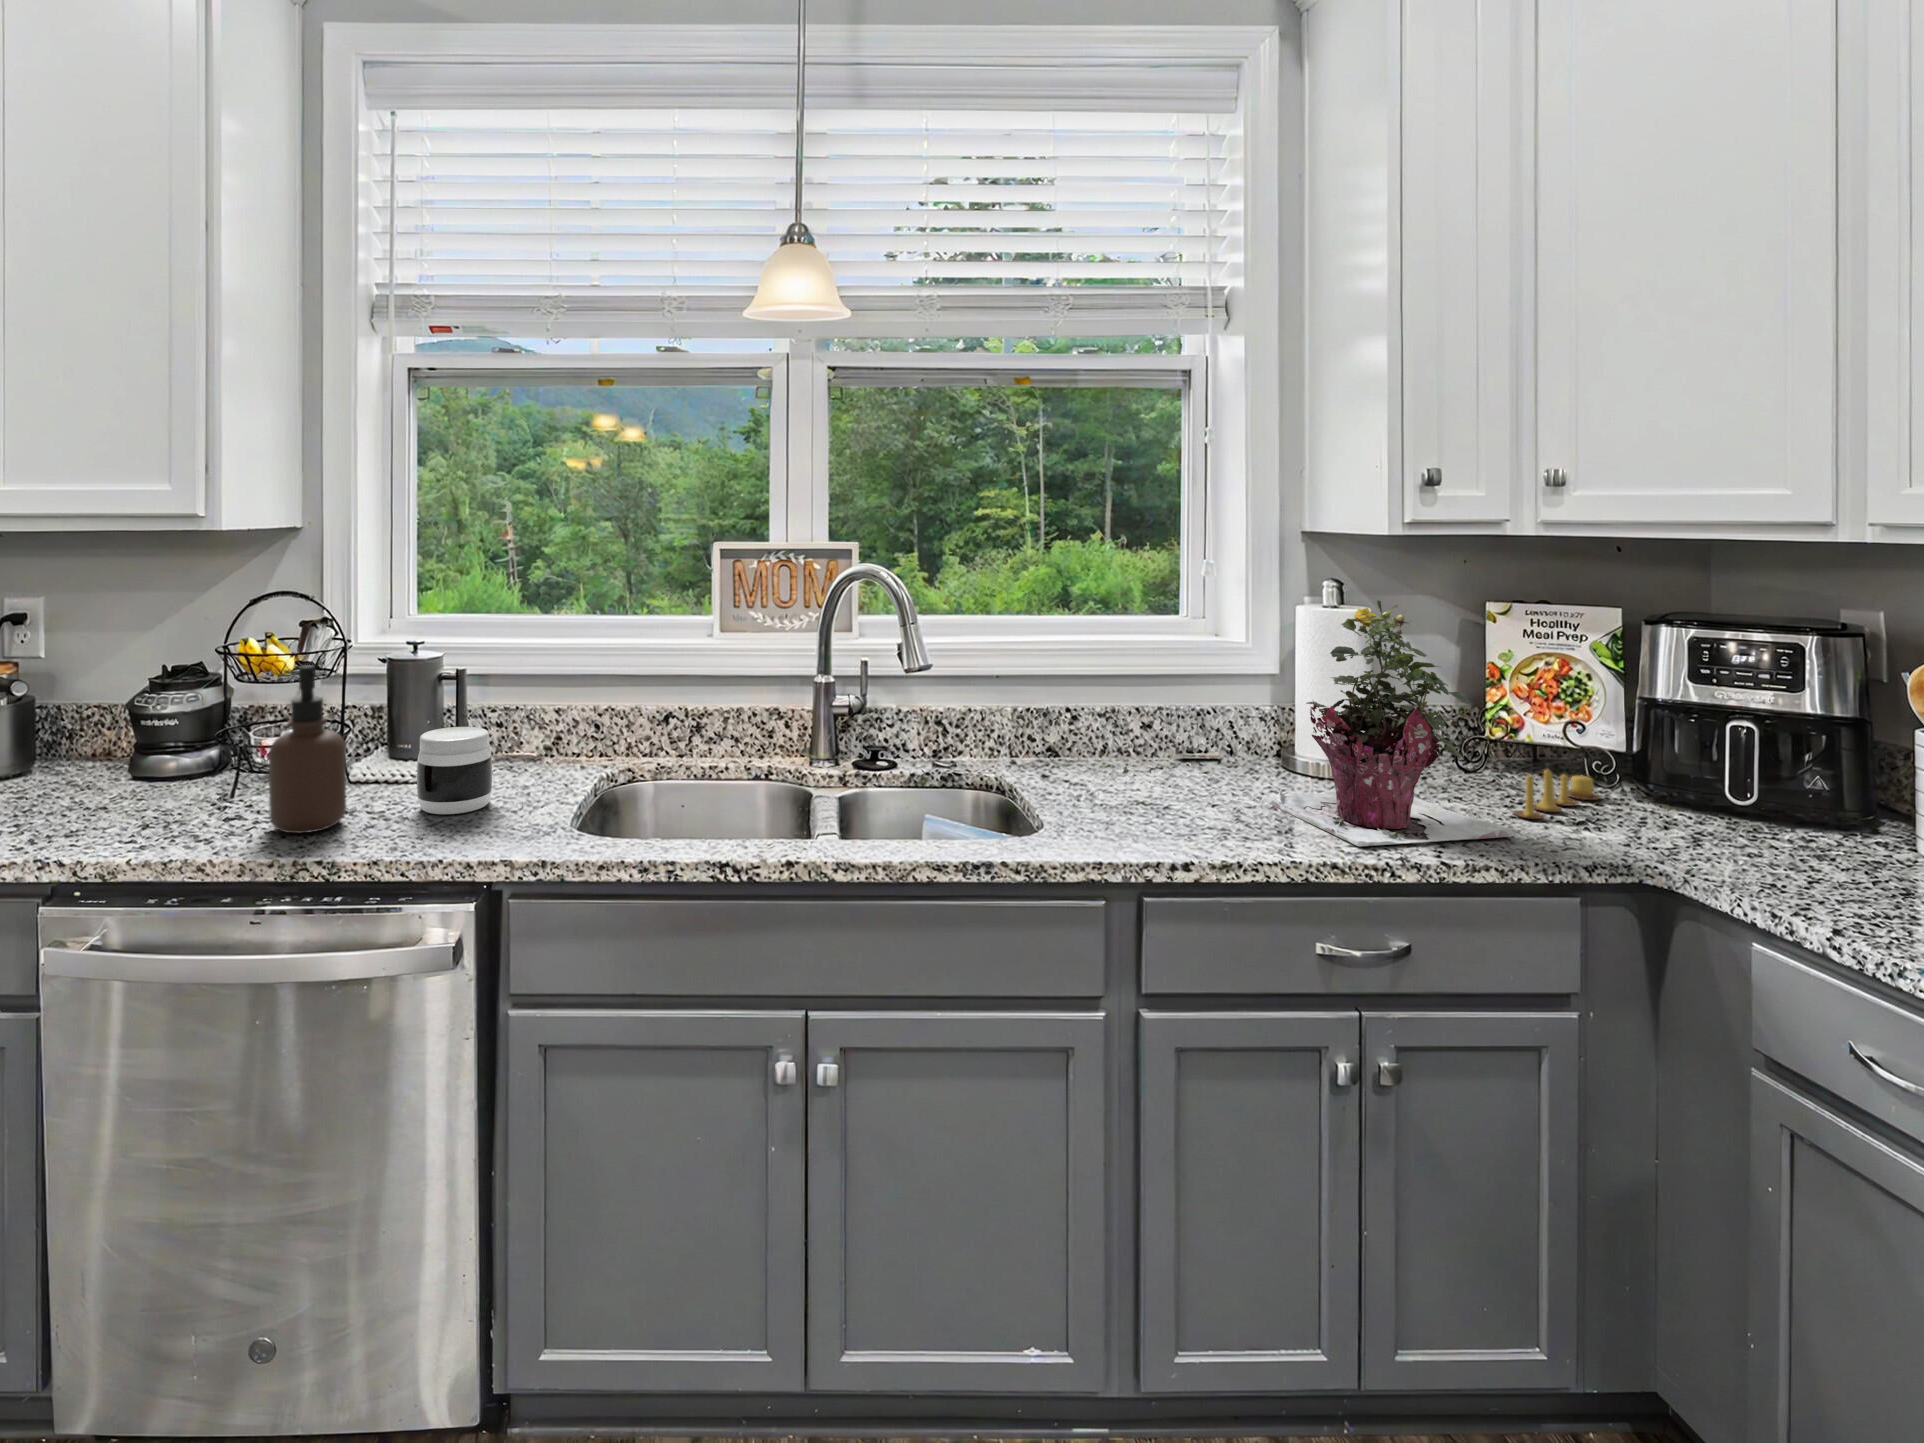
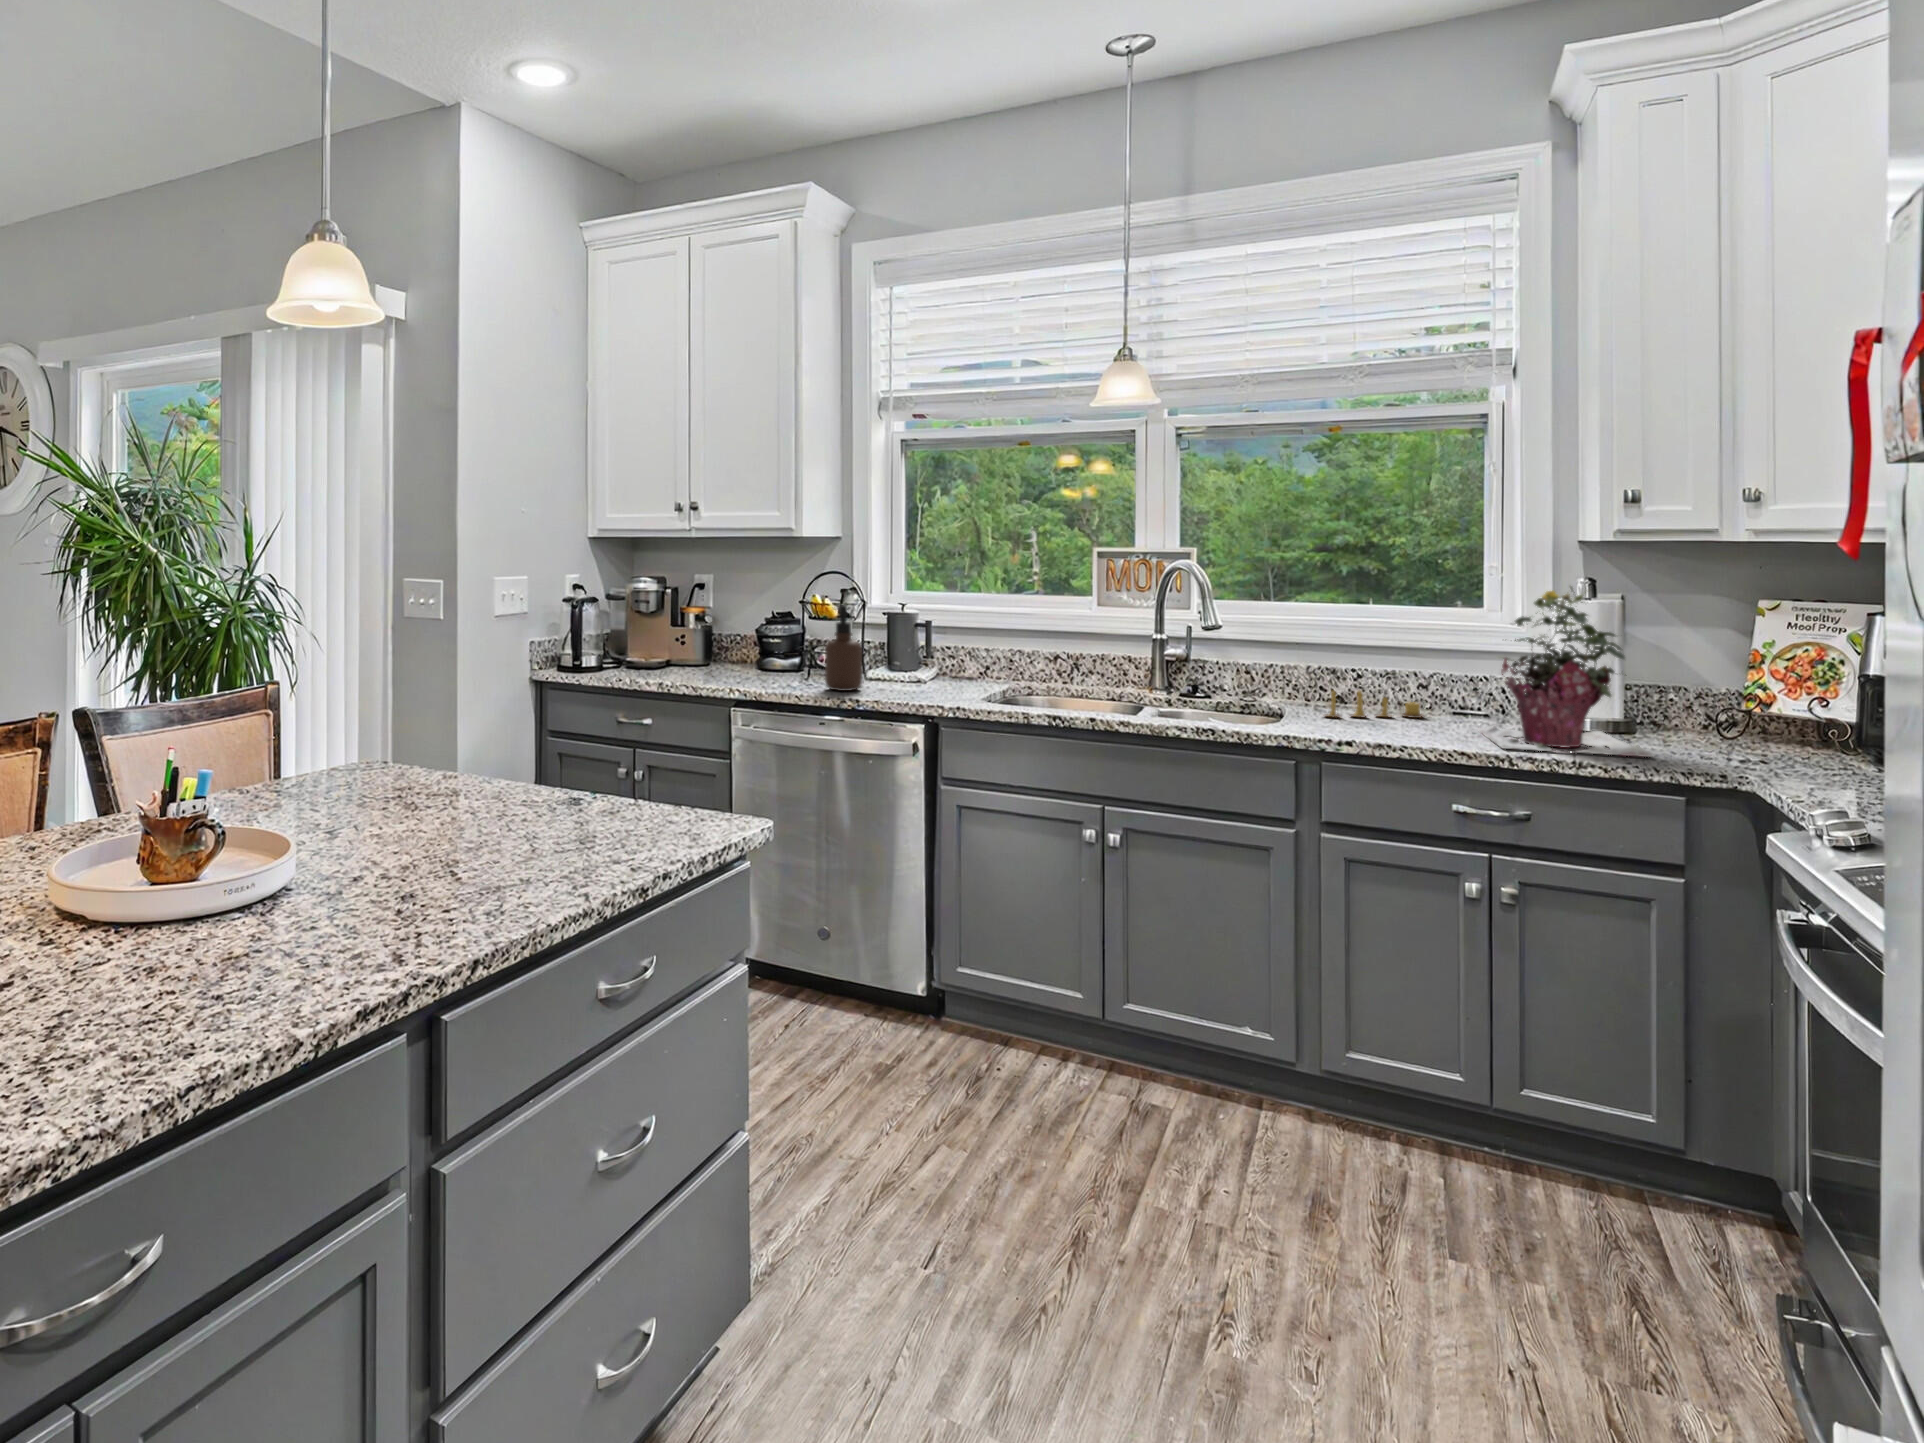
jar: present [417,727,492,814] -> none [899,648,940,692]
candle: present [1514,770,1600,819] -> present [1325,690,1423,718]

